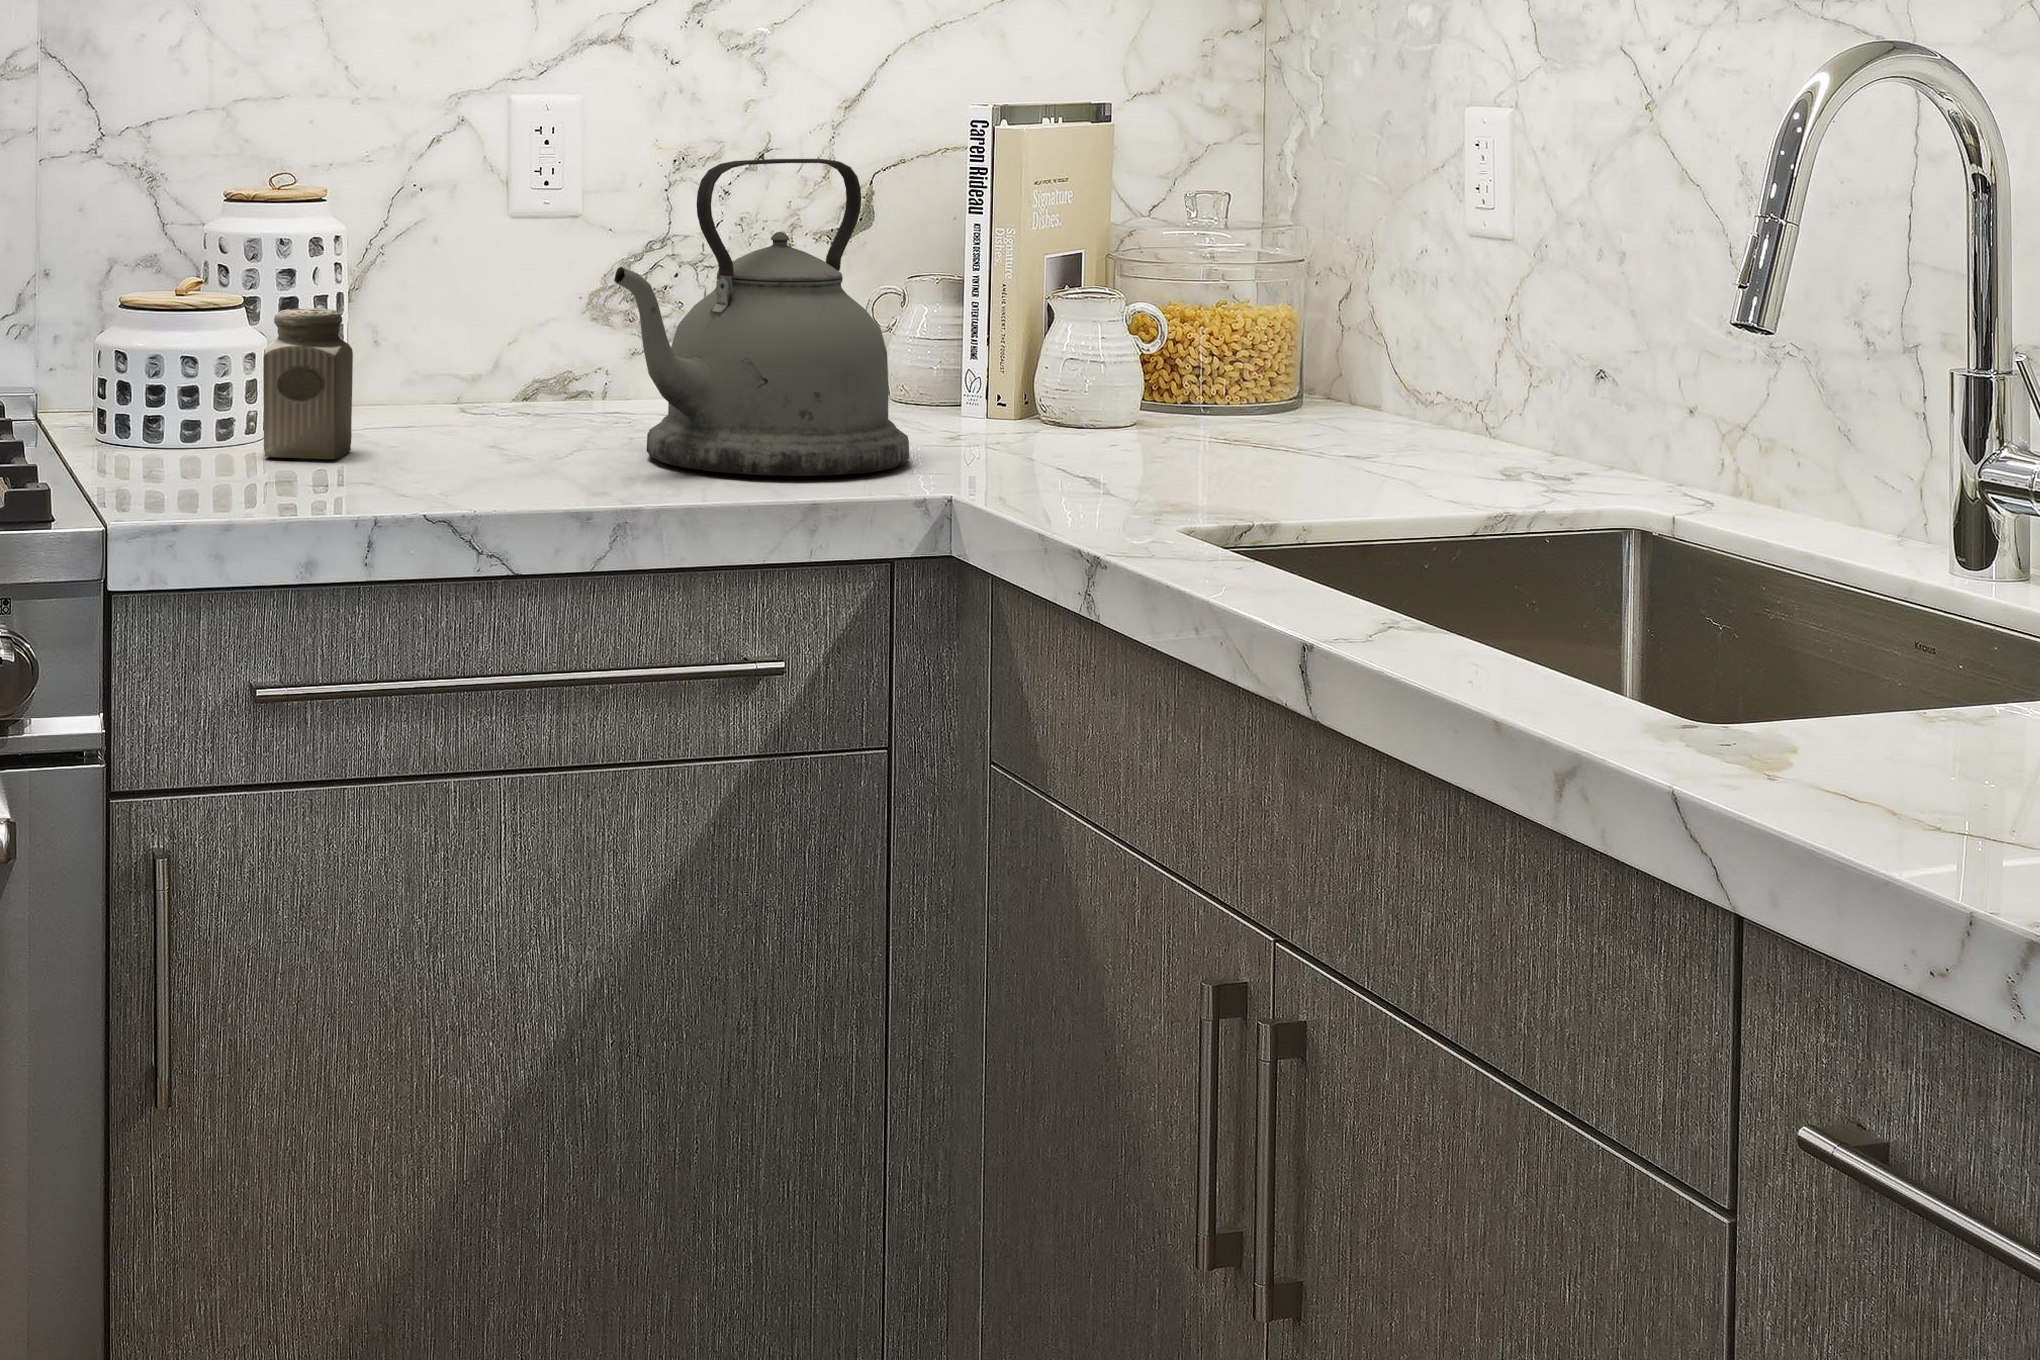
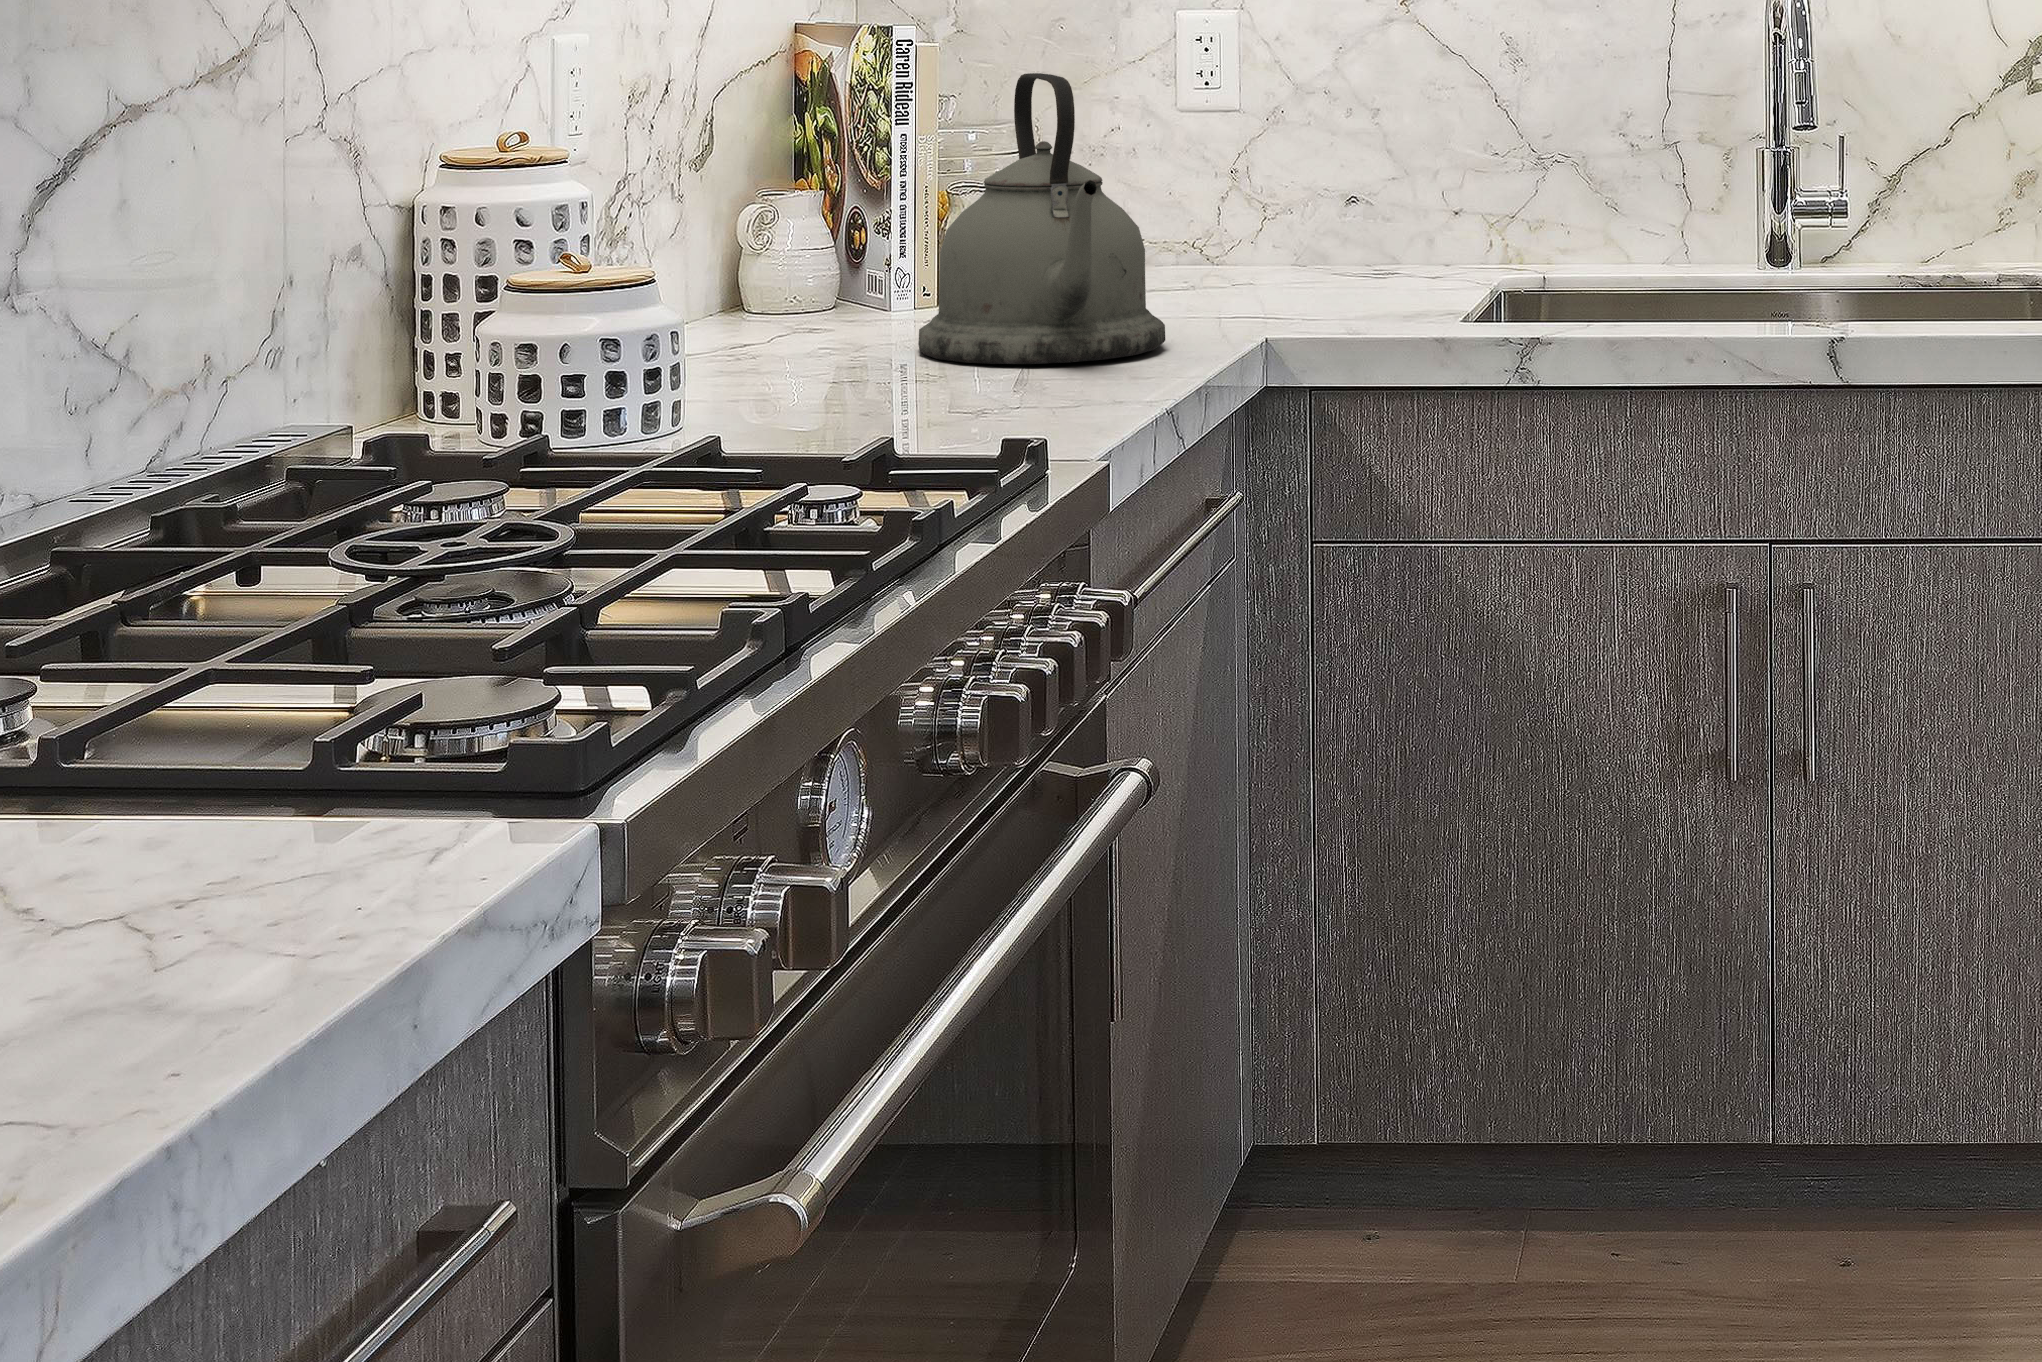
salt shaker: present [263,308,353,459] -> none [756,261,872,424]

